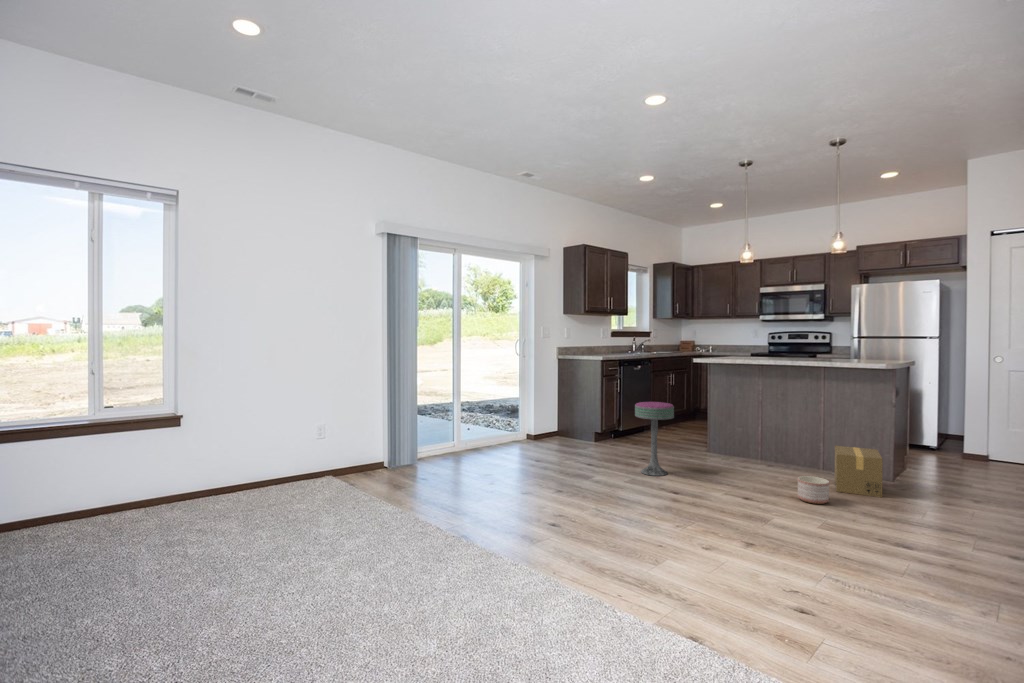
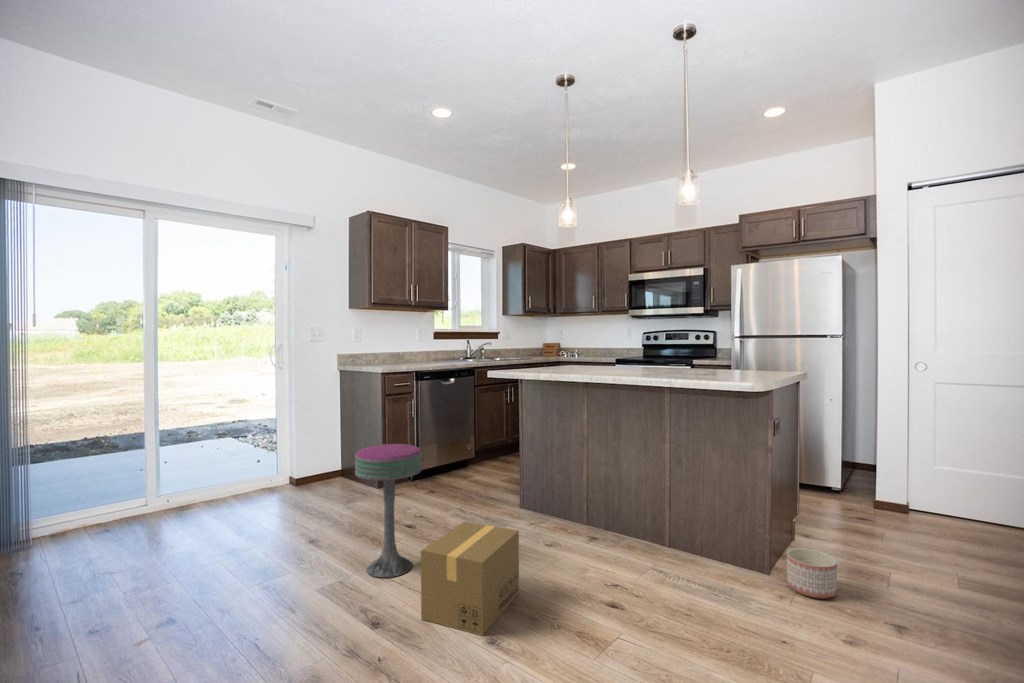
cardboard box: present [835,446,883,497] -> present [421,522,519,635]
planter: present [798,476,829,504] -> present [787,548,837,599]

